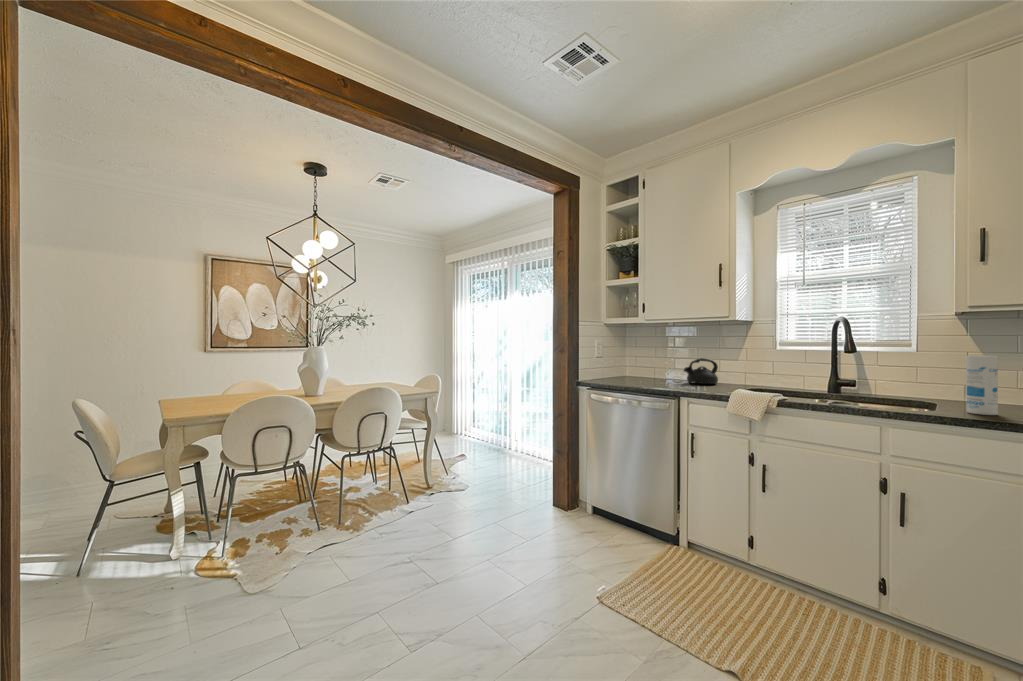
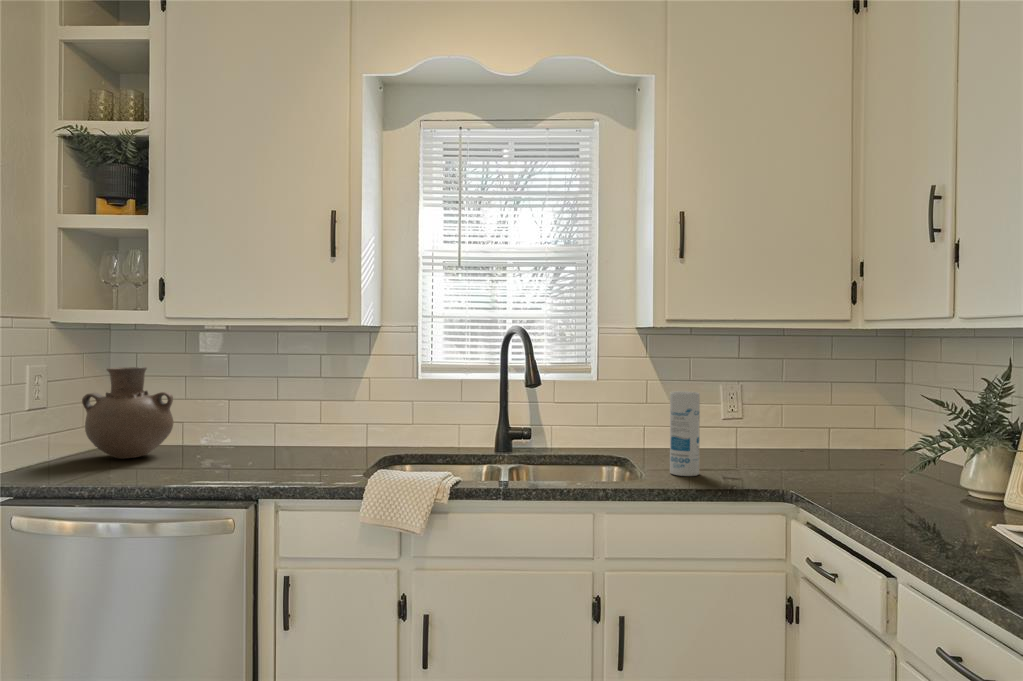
vase: none [614,341,649,379] -> present [82,367,173,459]
teapot: present [684,358,718,384] -> none [254,401,322,459]

